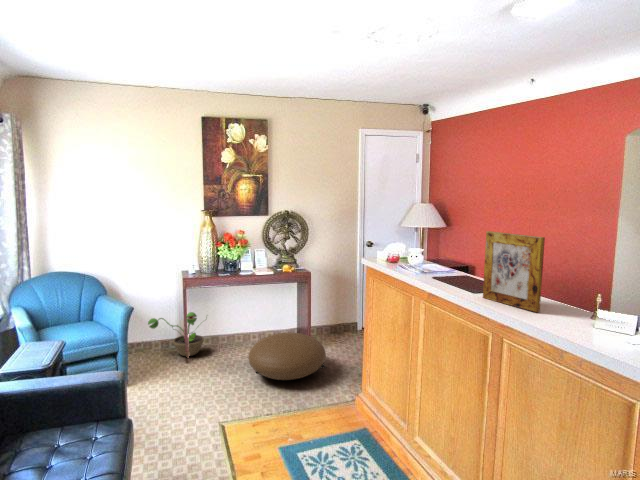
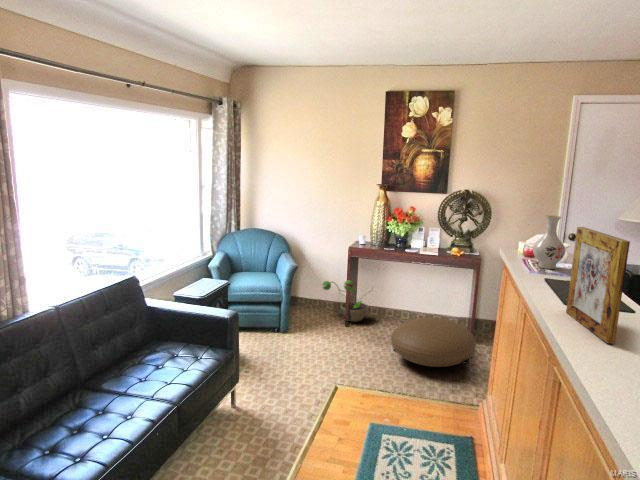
vase: none [405,226,429,269] -> present [533,215,566,269]

